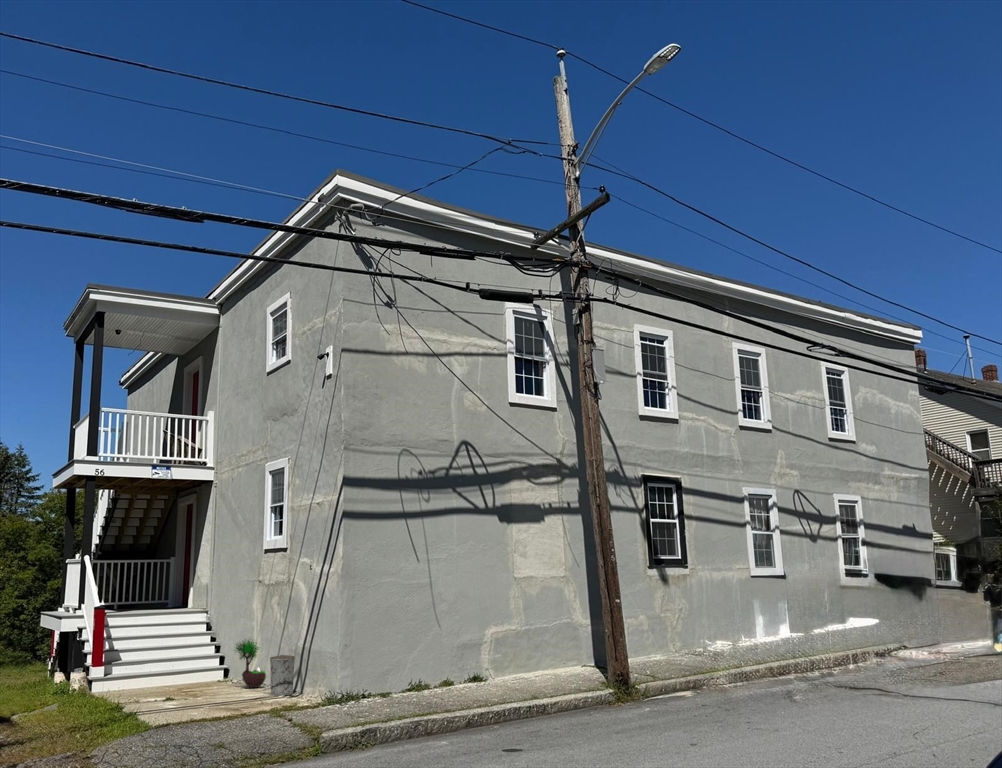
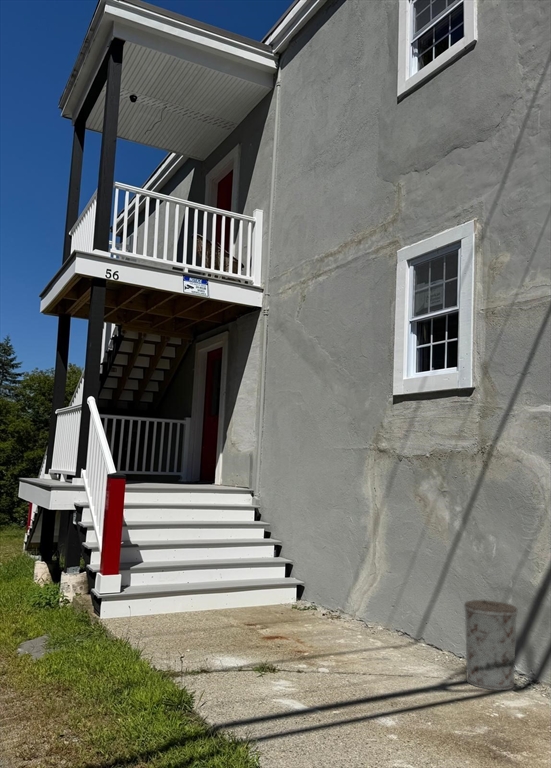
potted tree: present [236,640,266,688] -> none [350,545,412,644]

